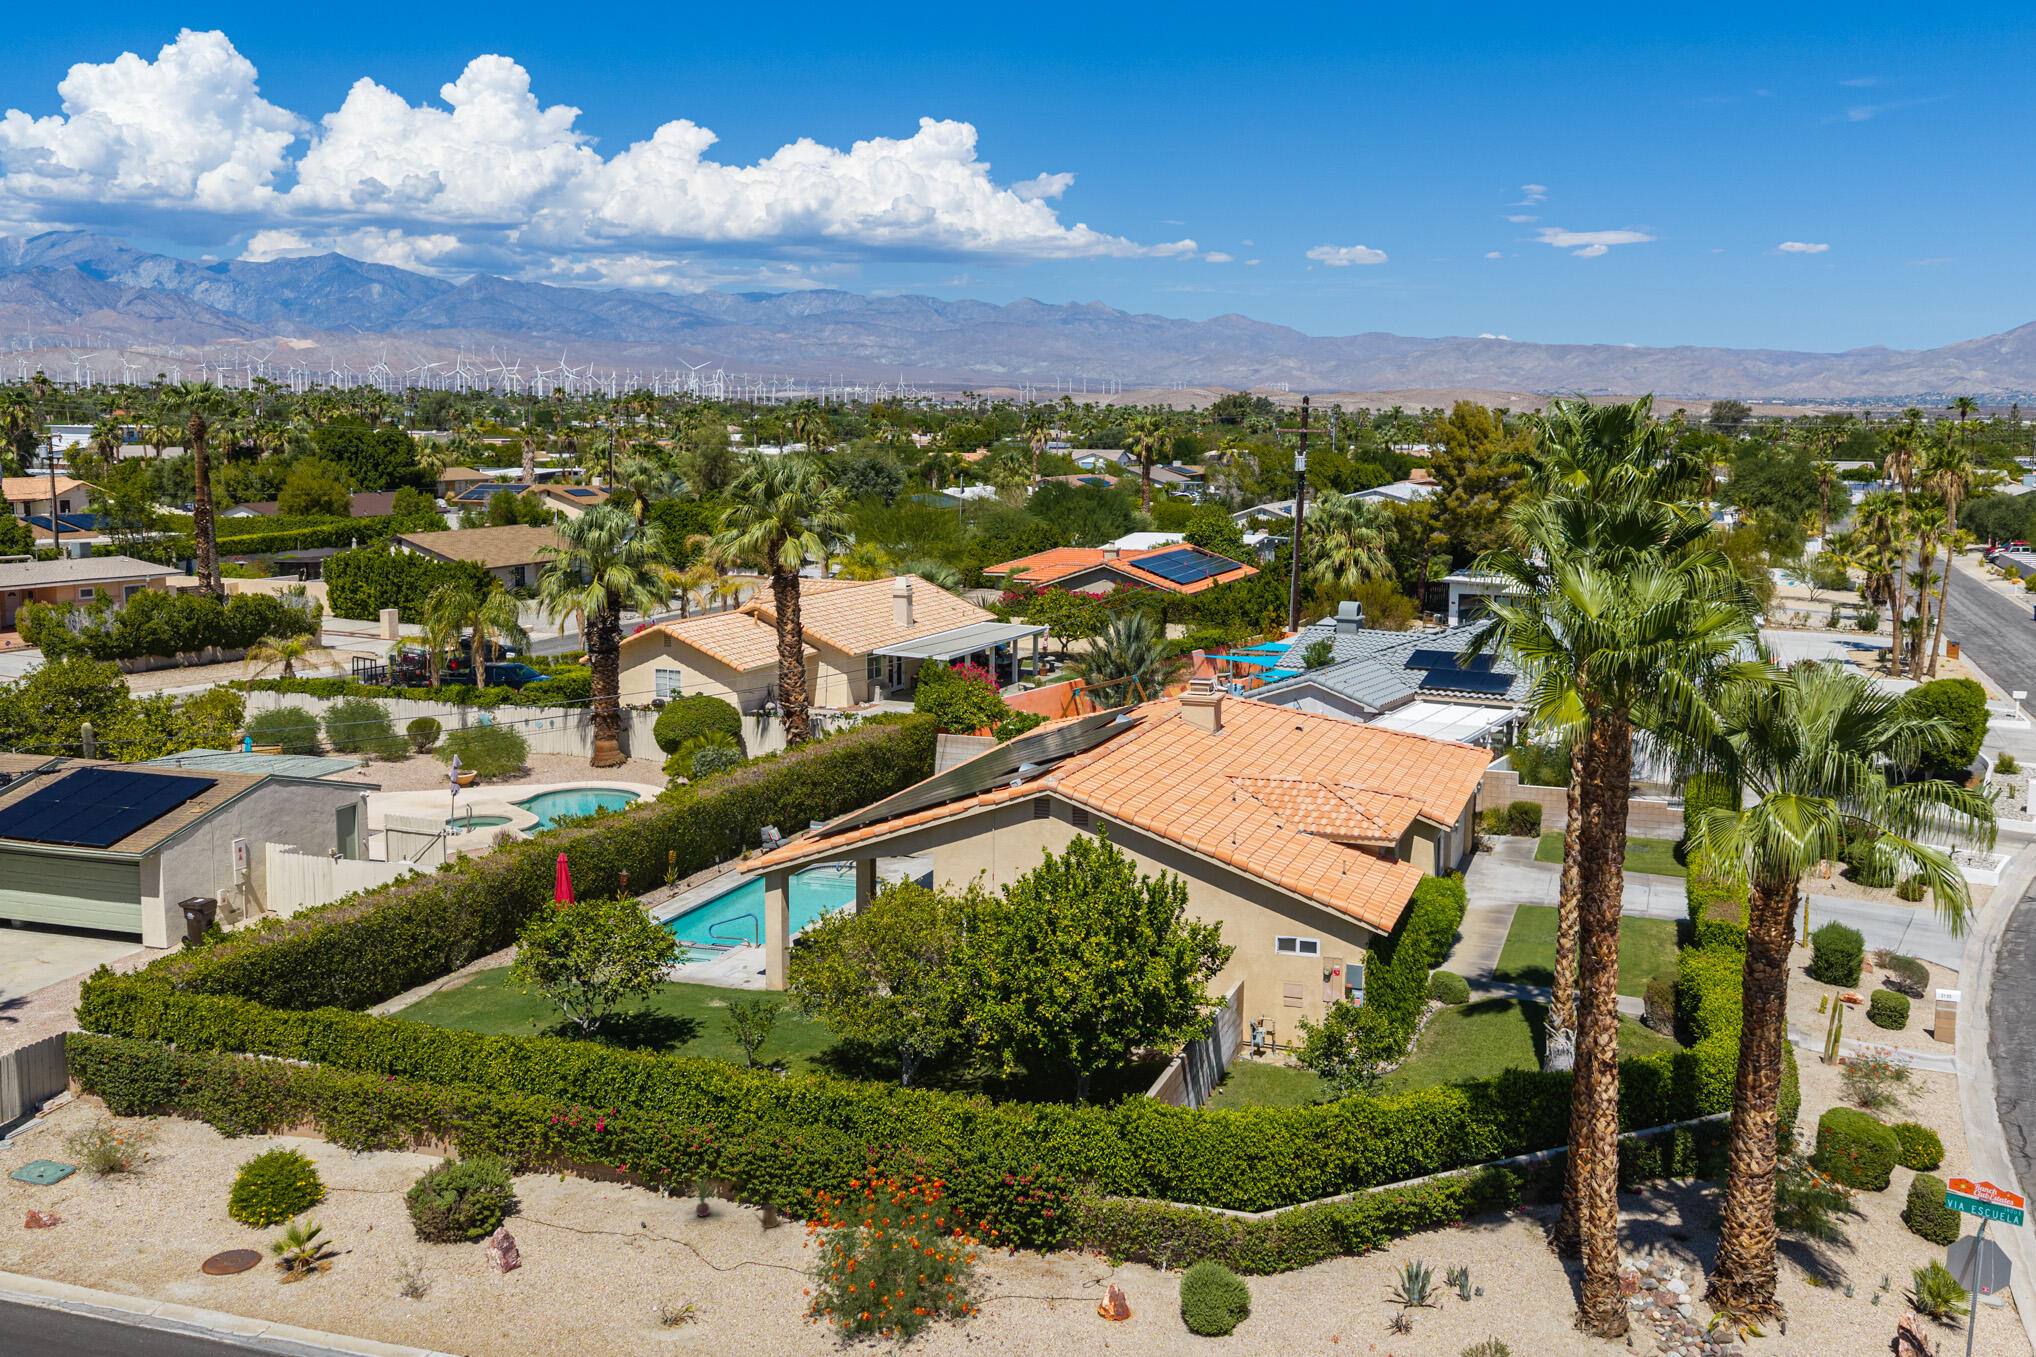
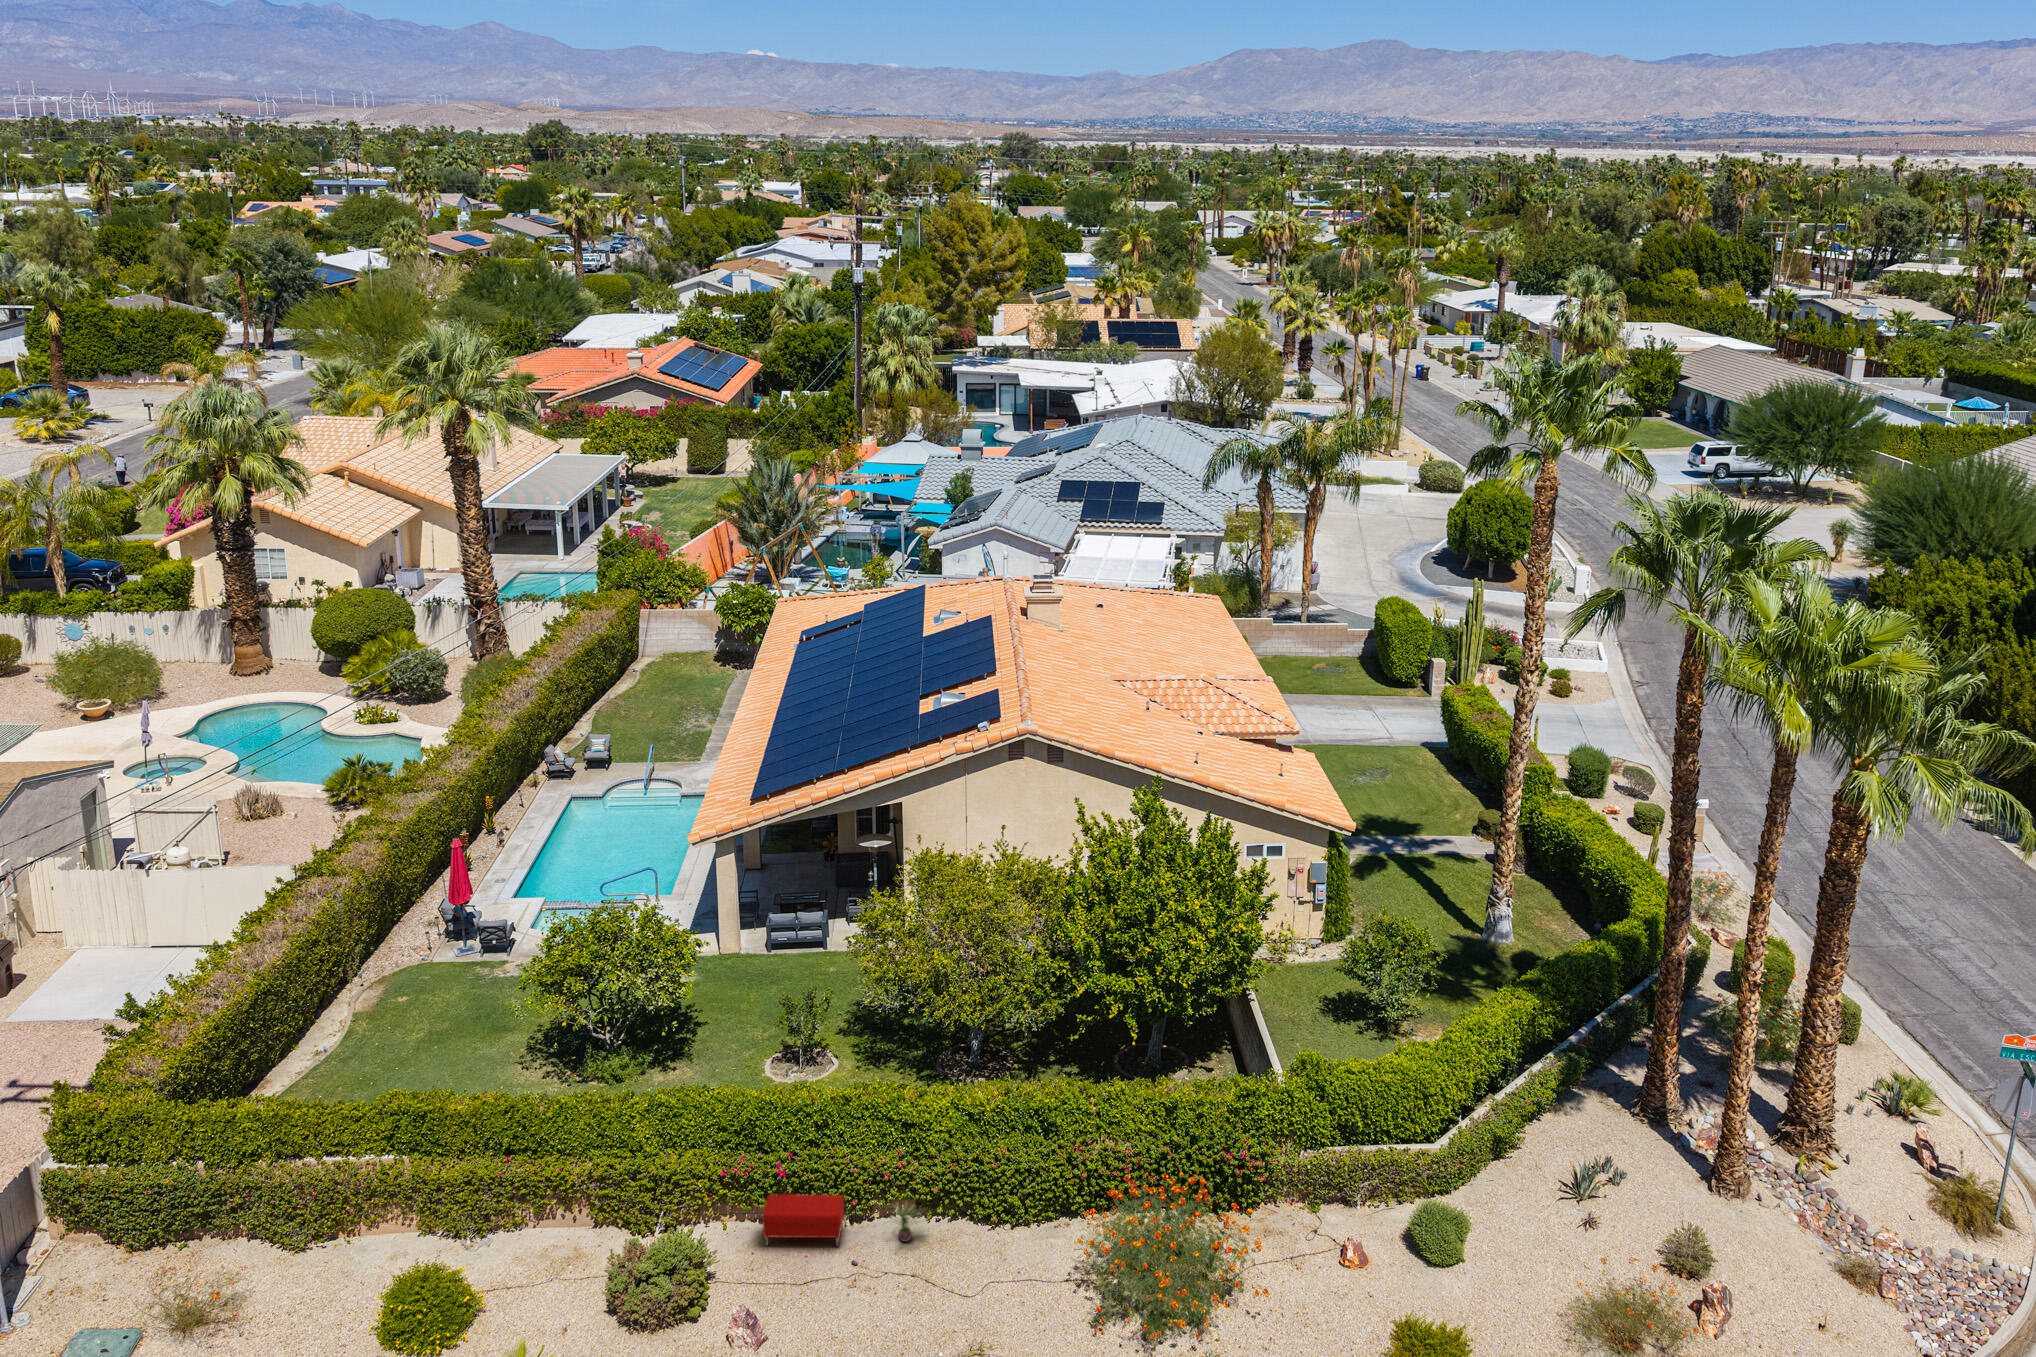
bench: none [584,1153,664,1210] -> present [762,1194,844,1246]
watering can: present [756,1202,779,1228] -> none [973,1213,991,1241]

